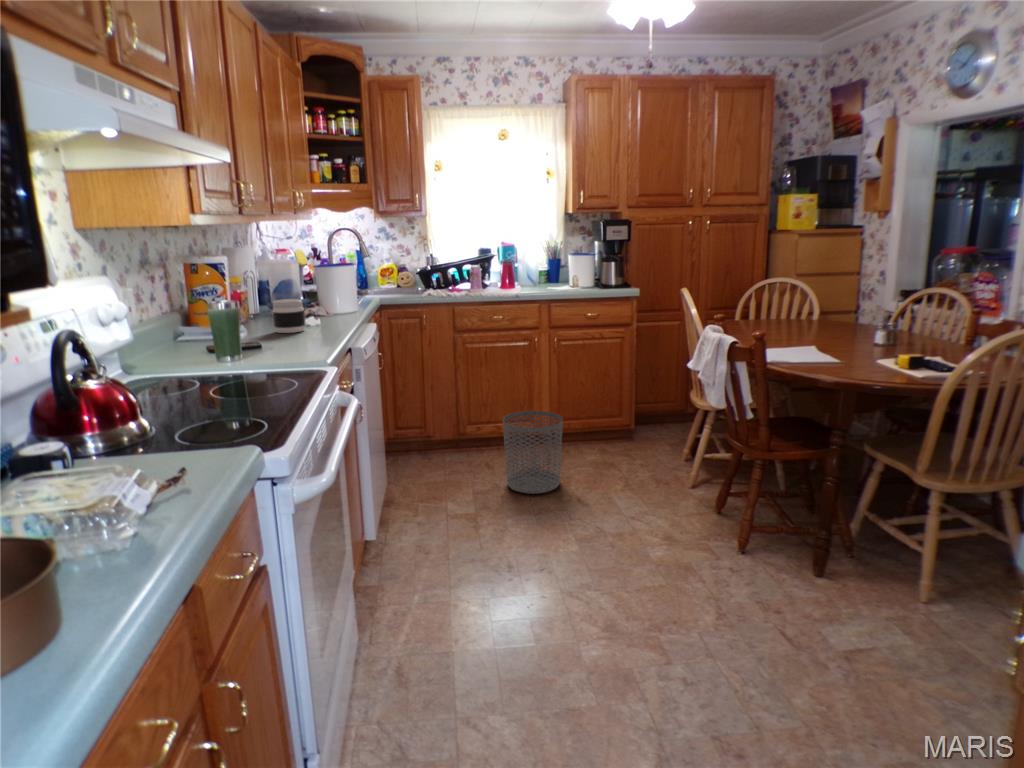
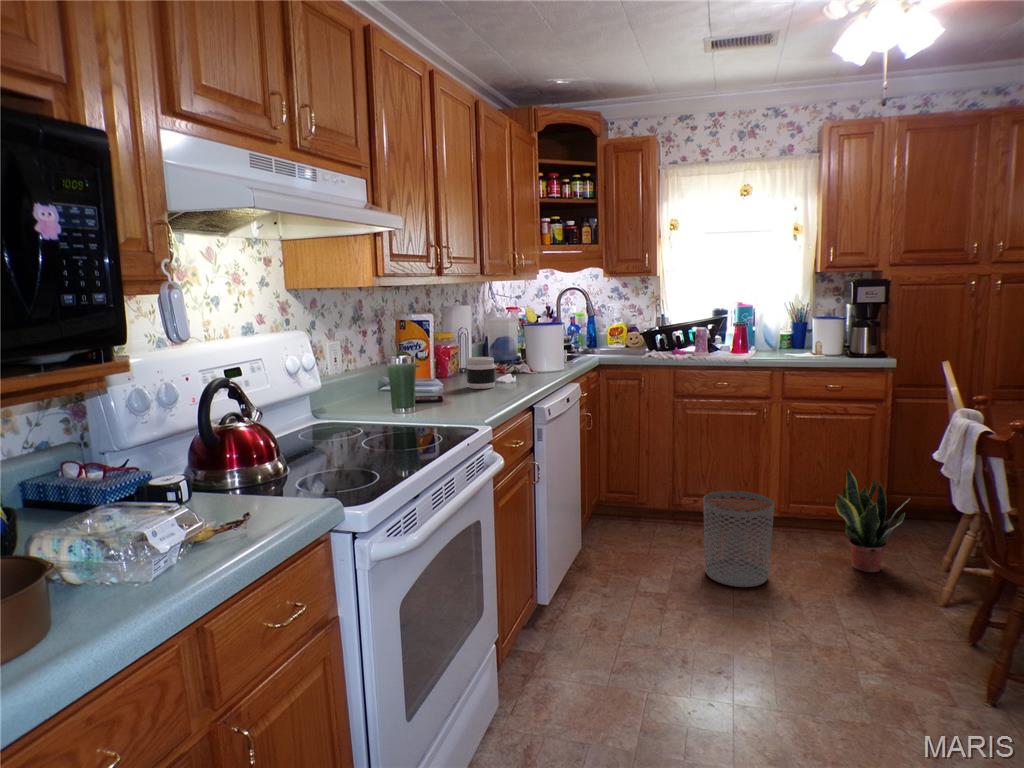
potted plant: none [604,381,657,464] -> present [836,469,909,572]

